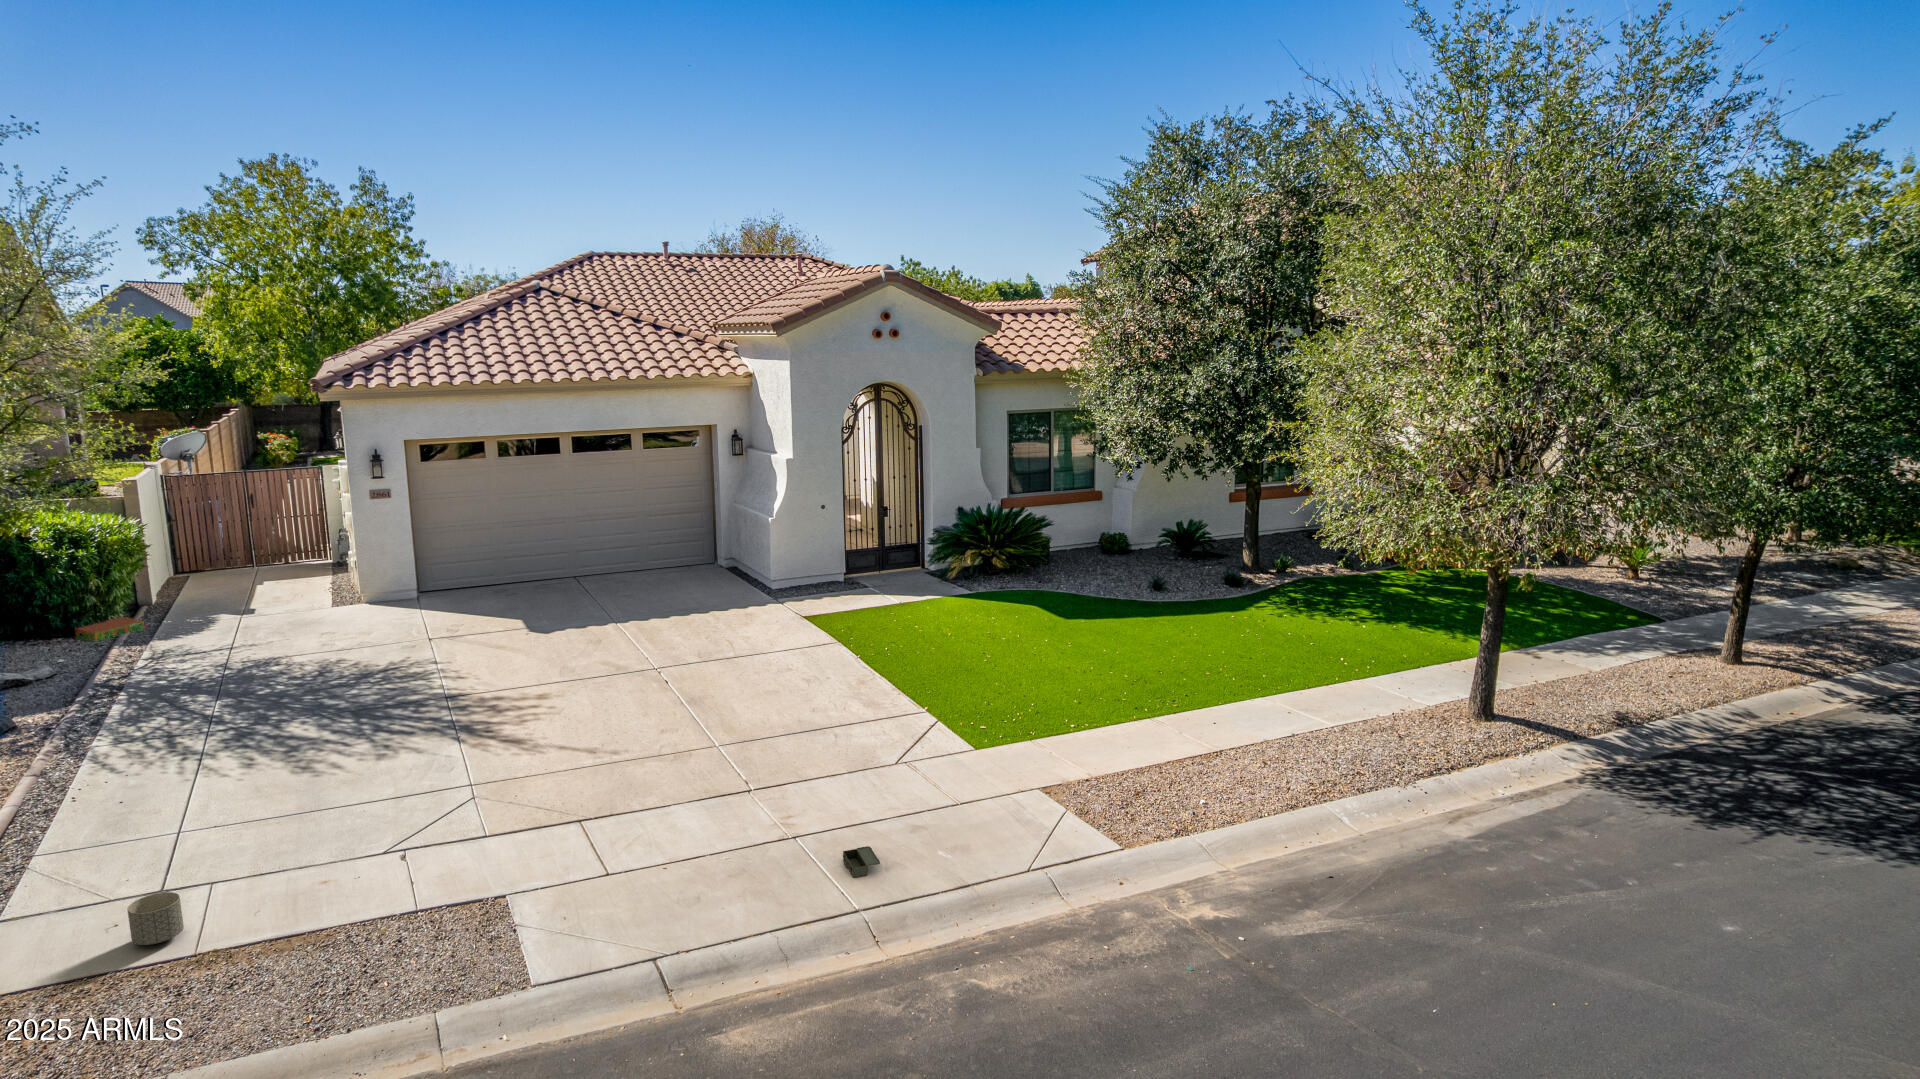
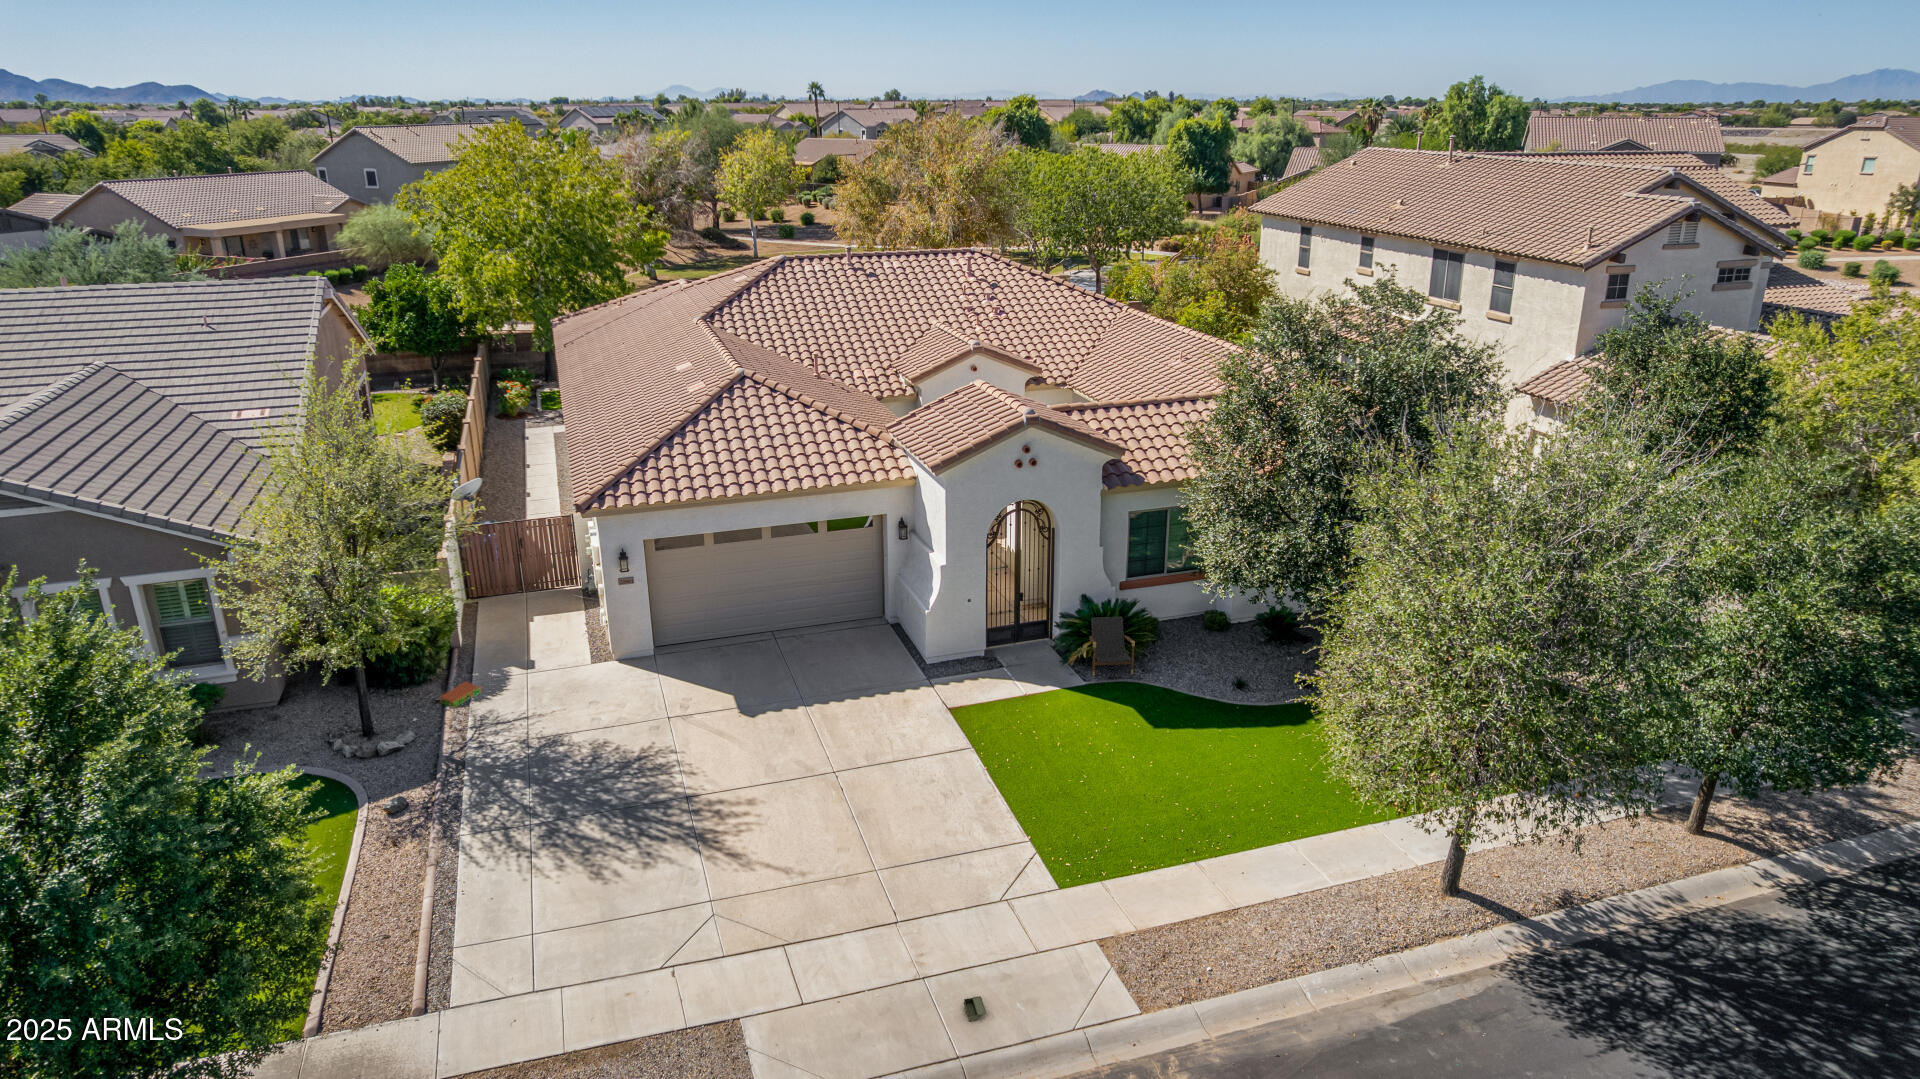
lounge chair: none [970,526,1026,592] -> present [1089,617,1135,676]
planter: present [127,892,184,945] -> none [566,1006,593,1039]

